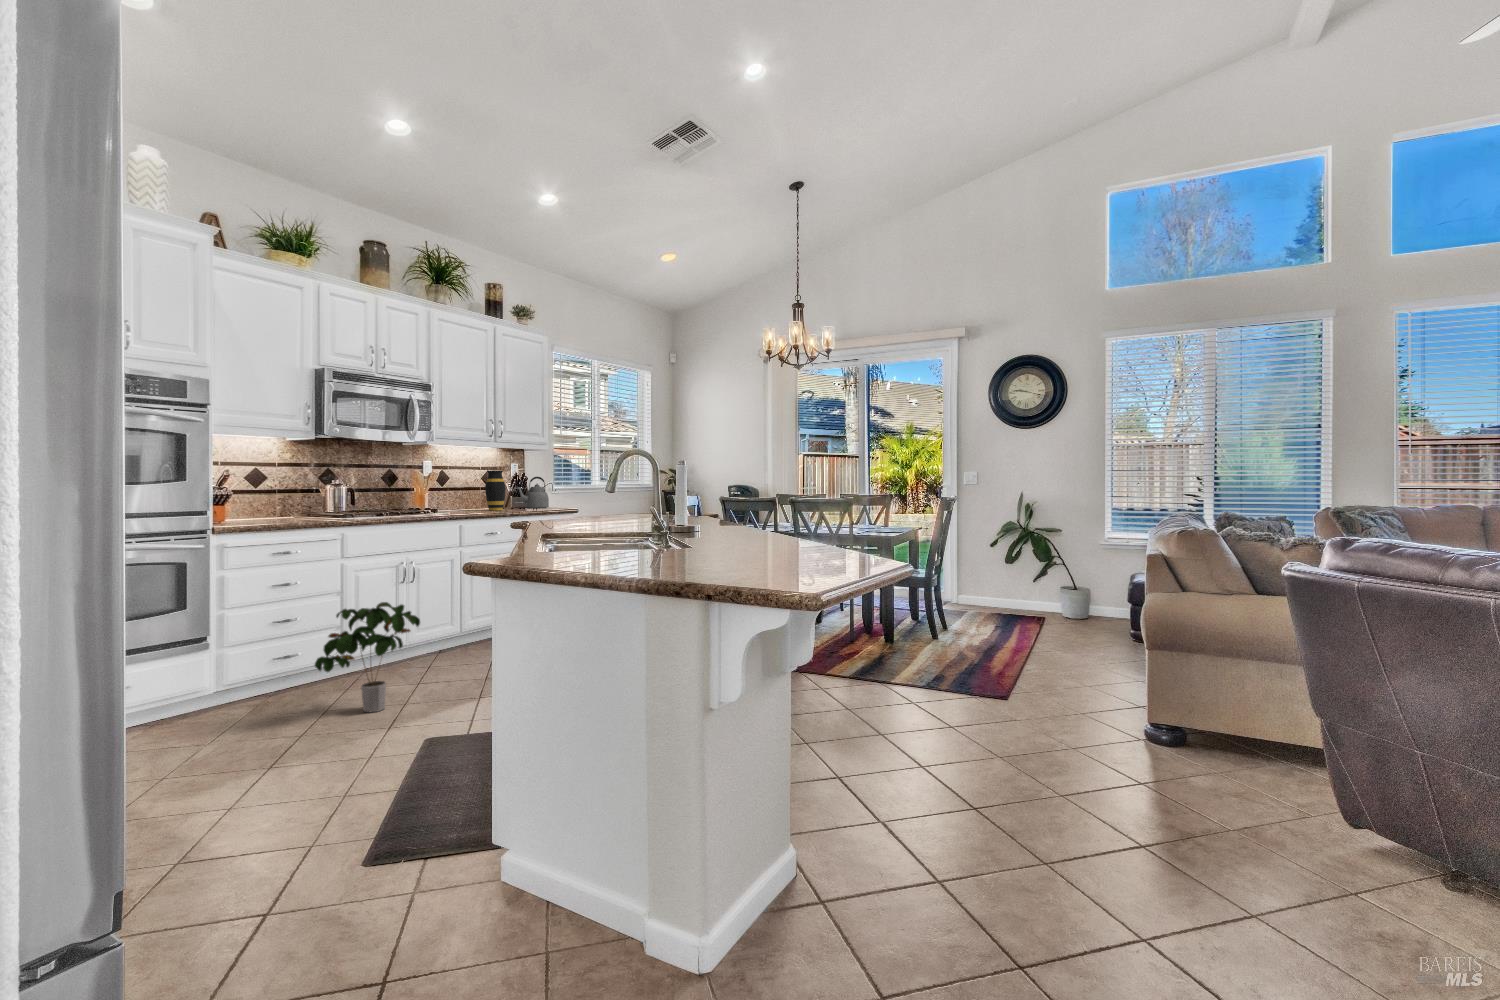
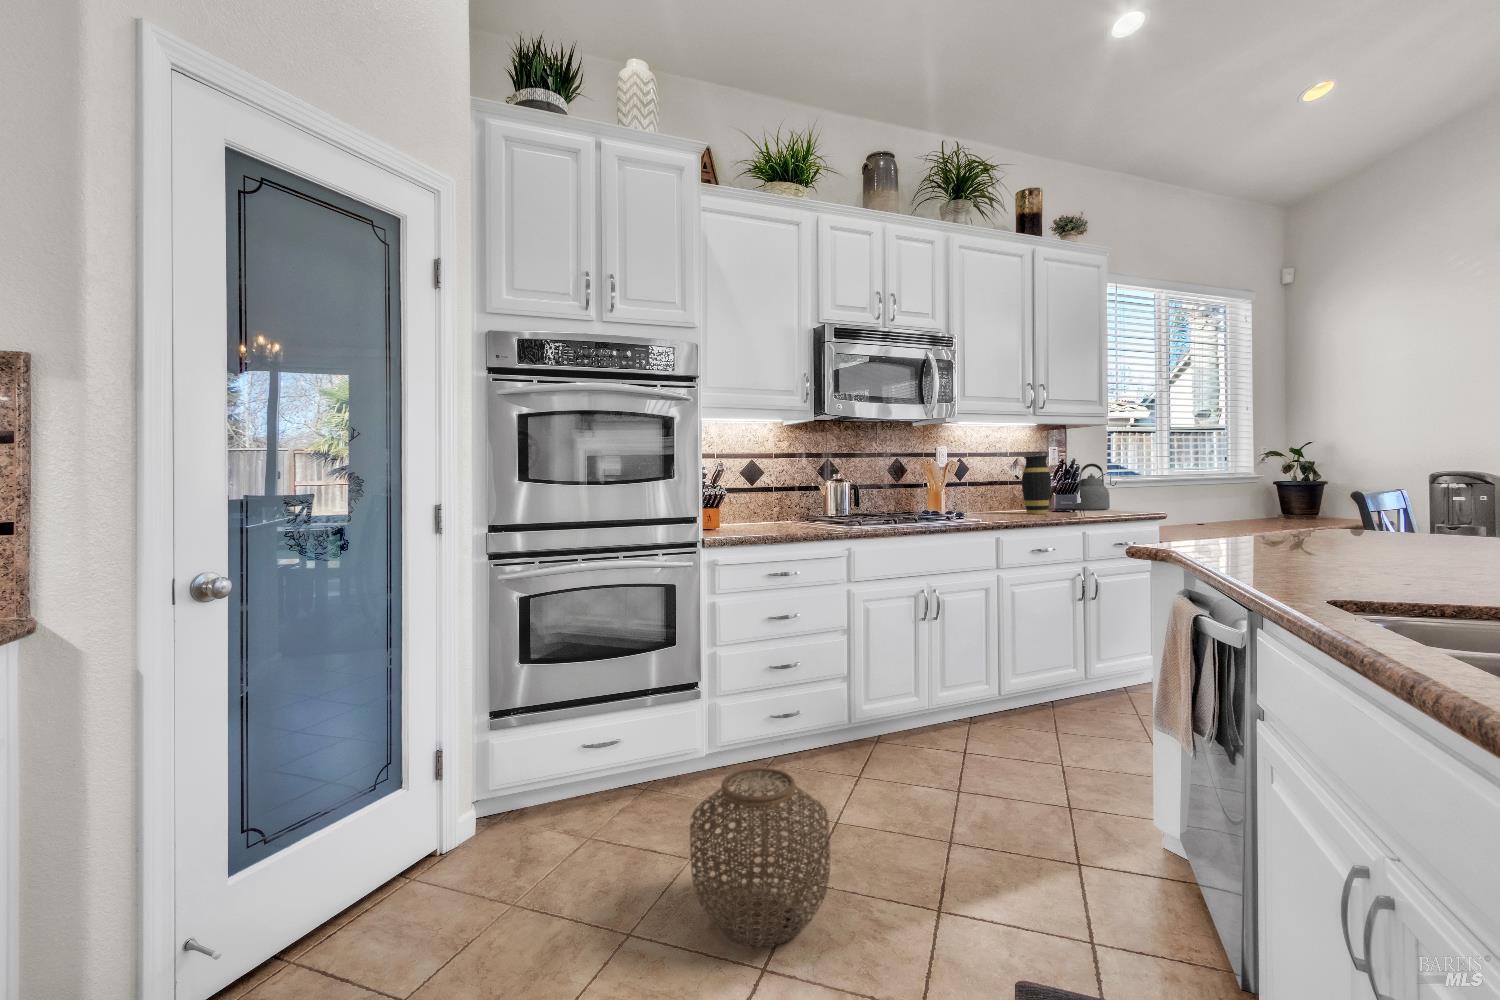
potted plant: present [315,602,420,713] -> none [820,661,962,834]
woven basket: none [212,668,319,772] -> present [690,768,830,946]

